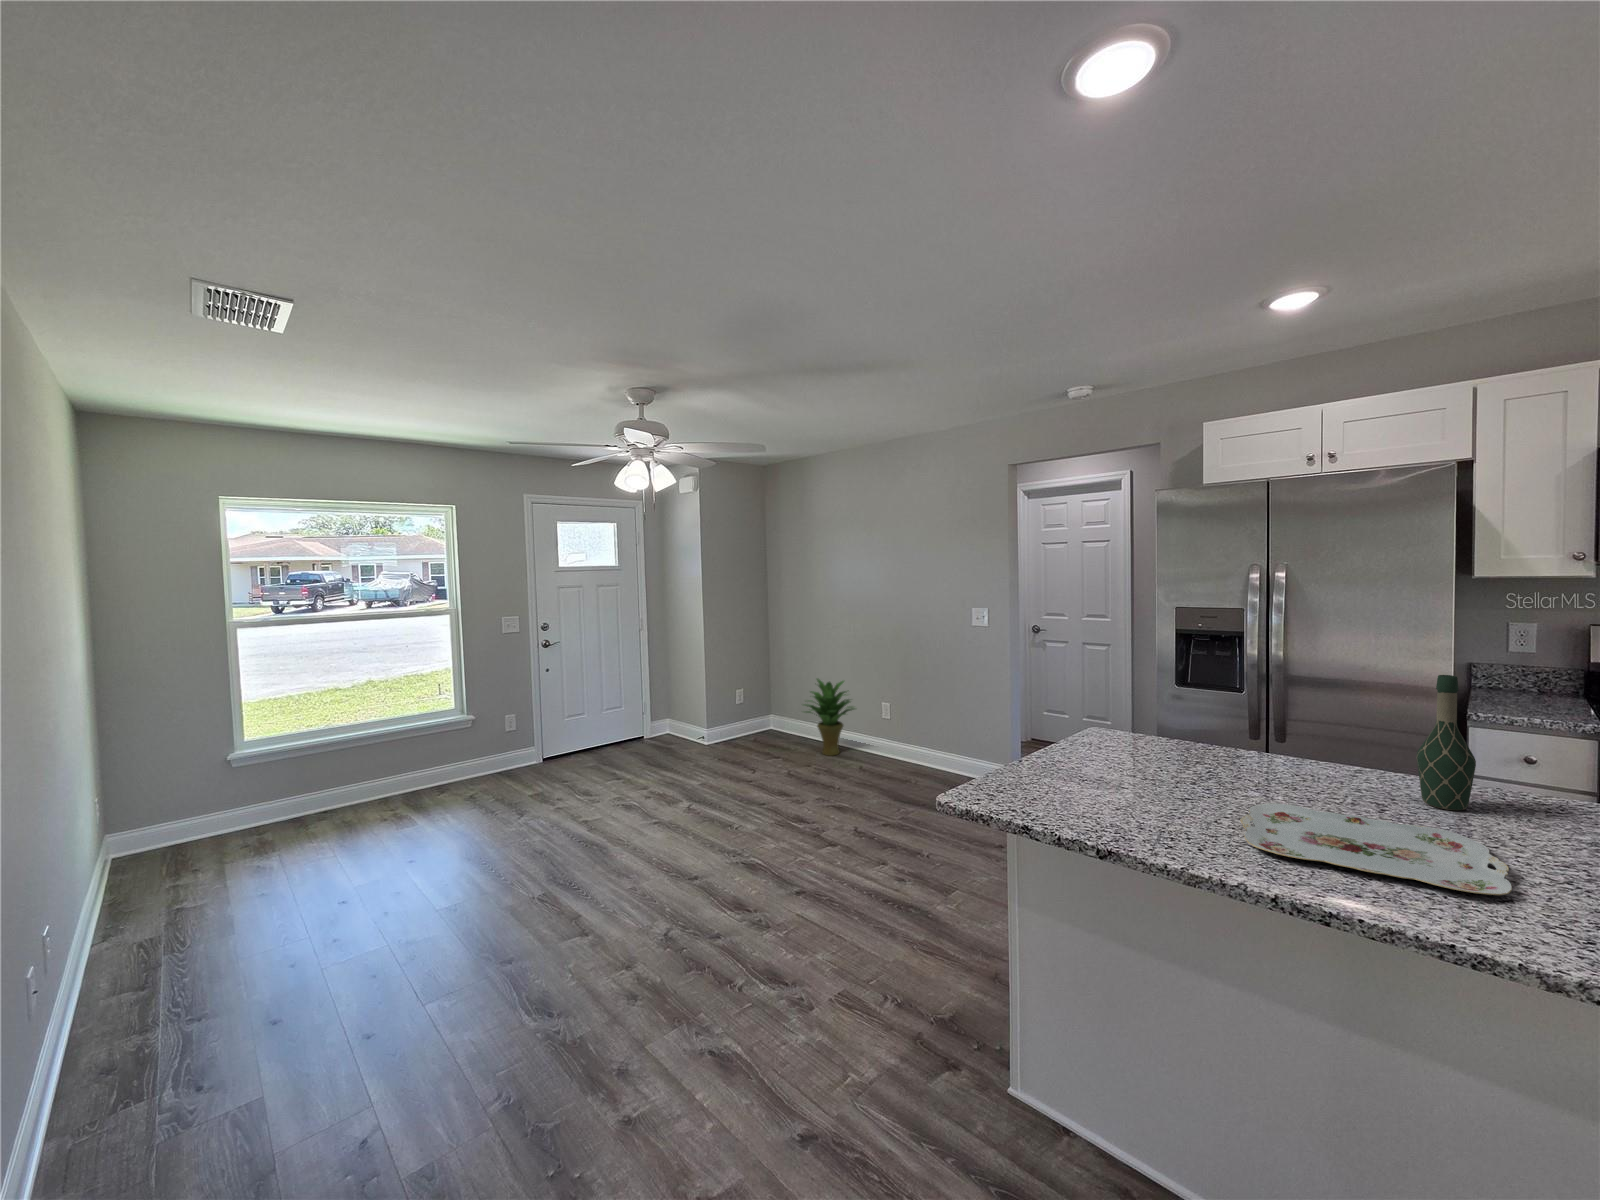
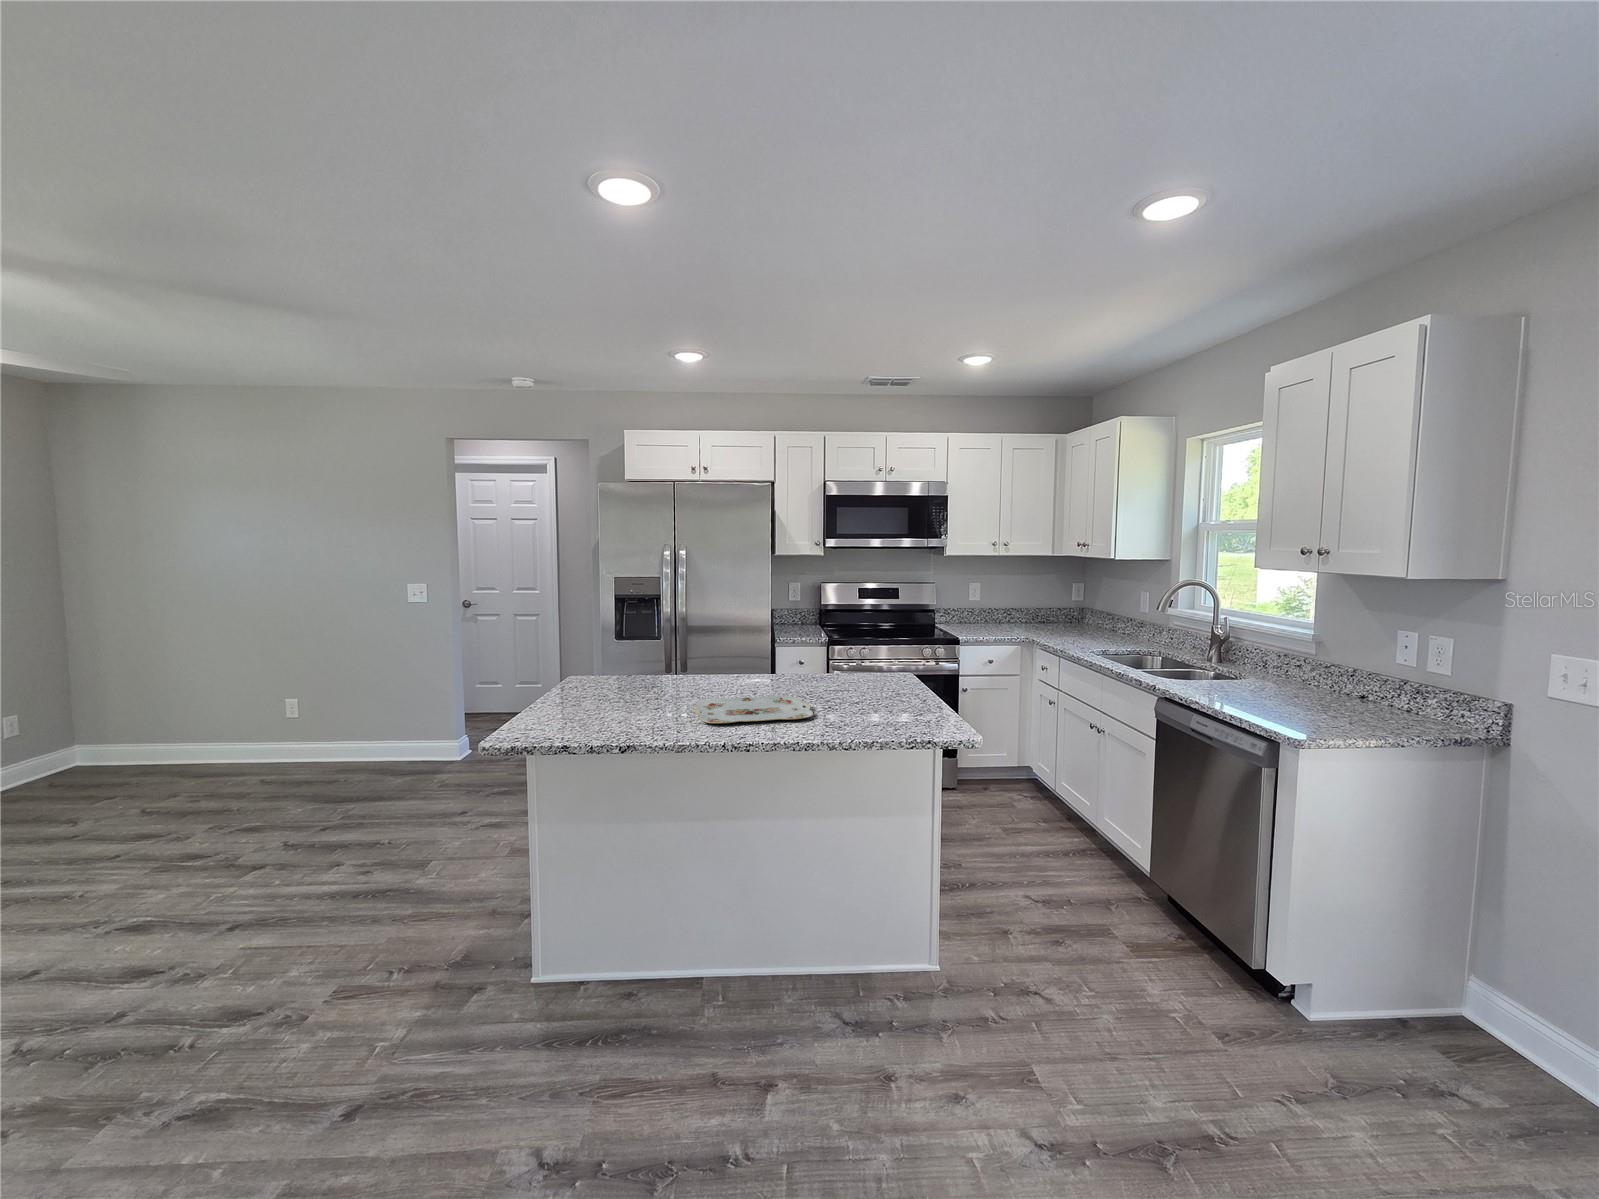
wine bottle: present [1417,675,1476,810] -> none [768,611,792,687]
potted plant: present [804,679,855,756] -> none [150,679,247,777]

